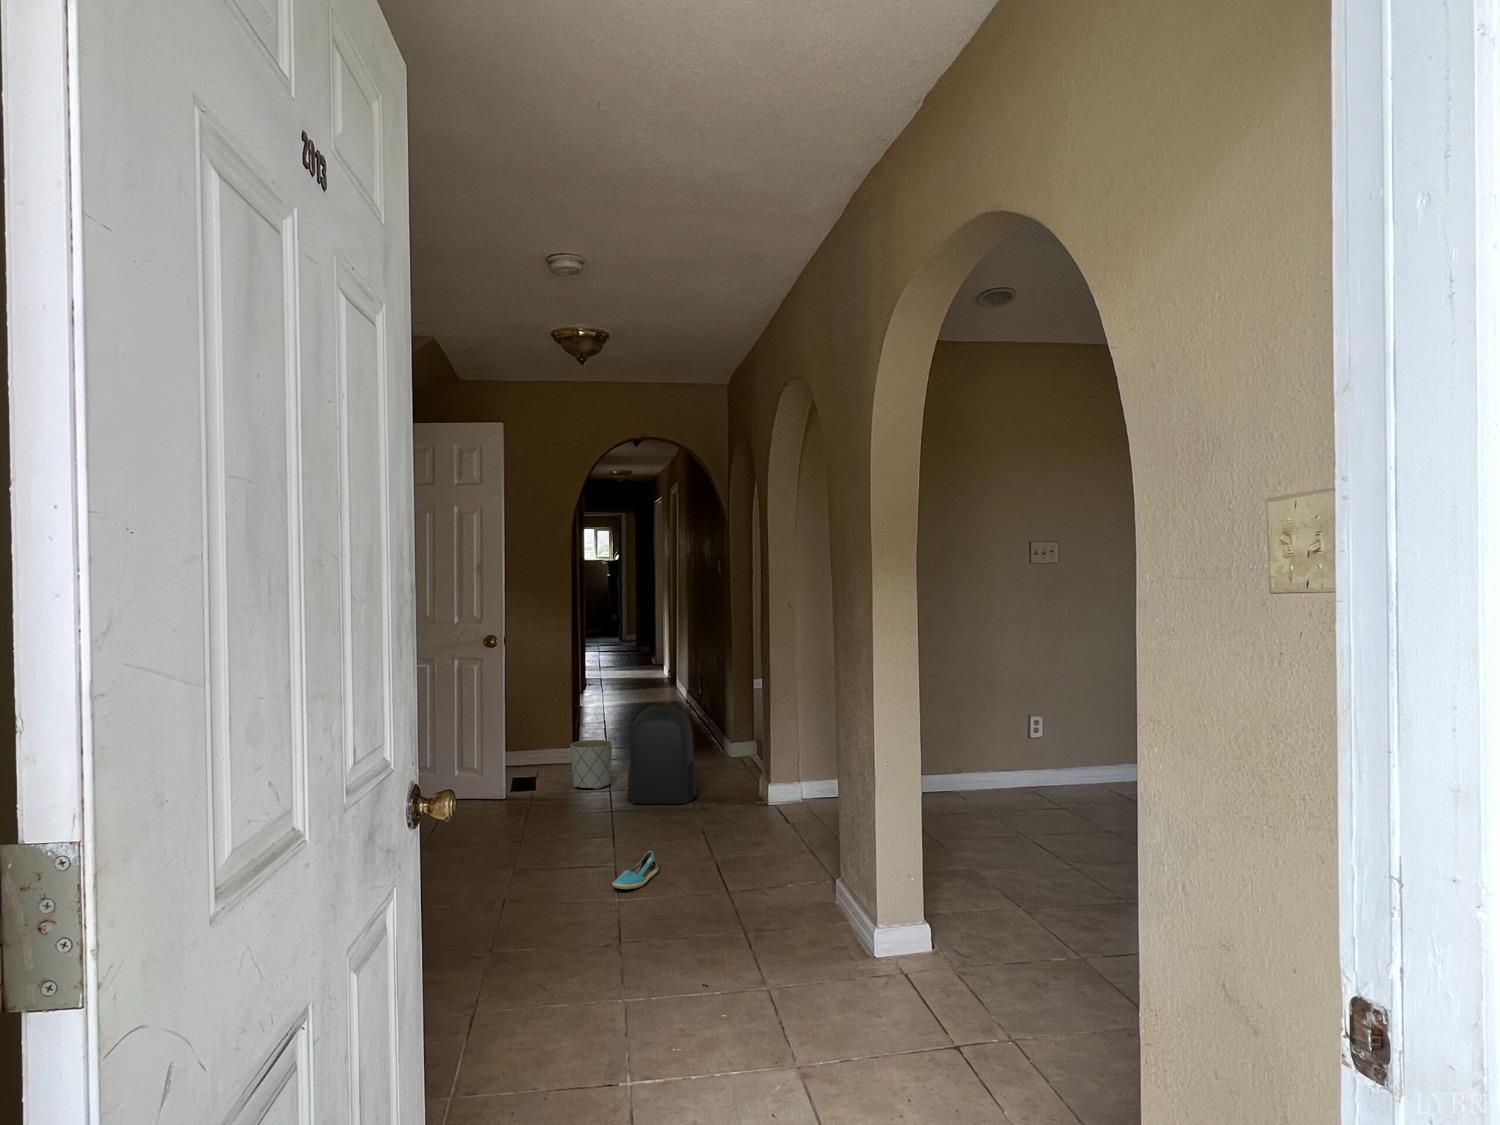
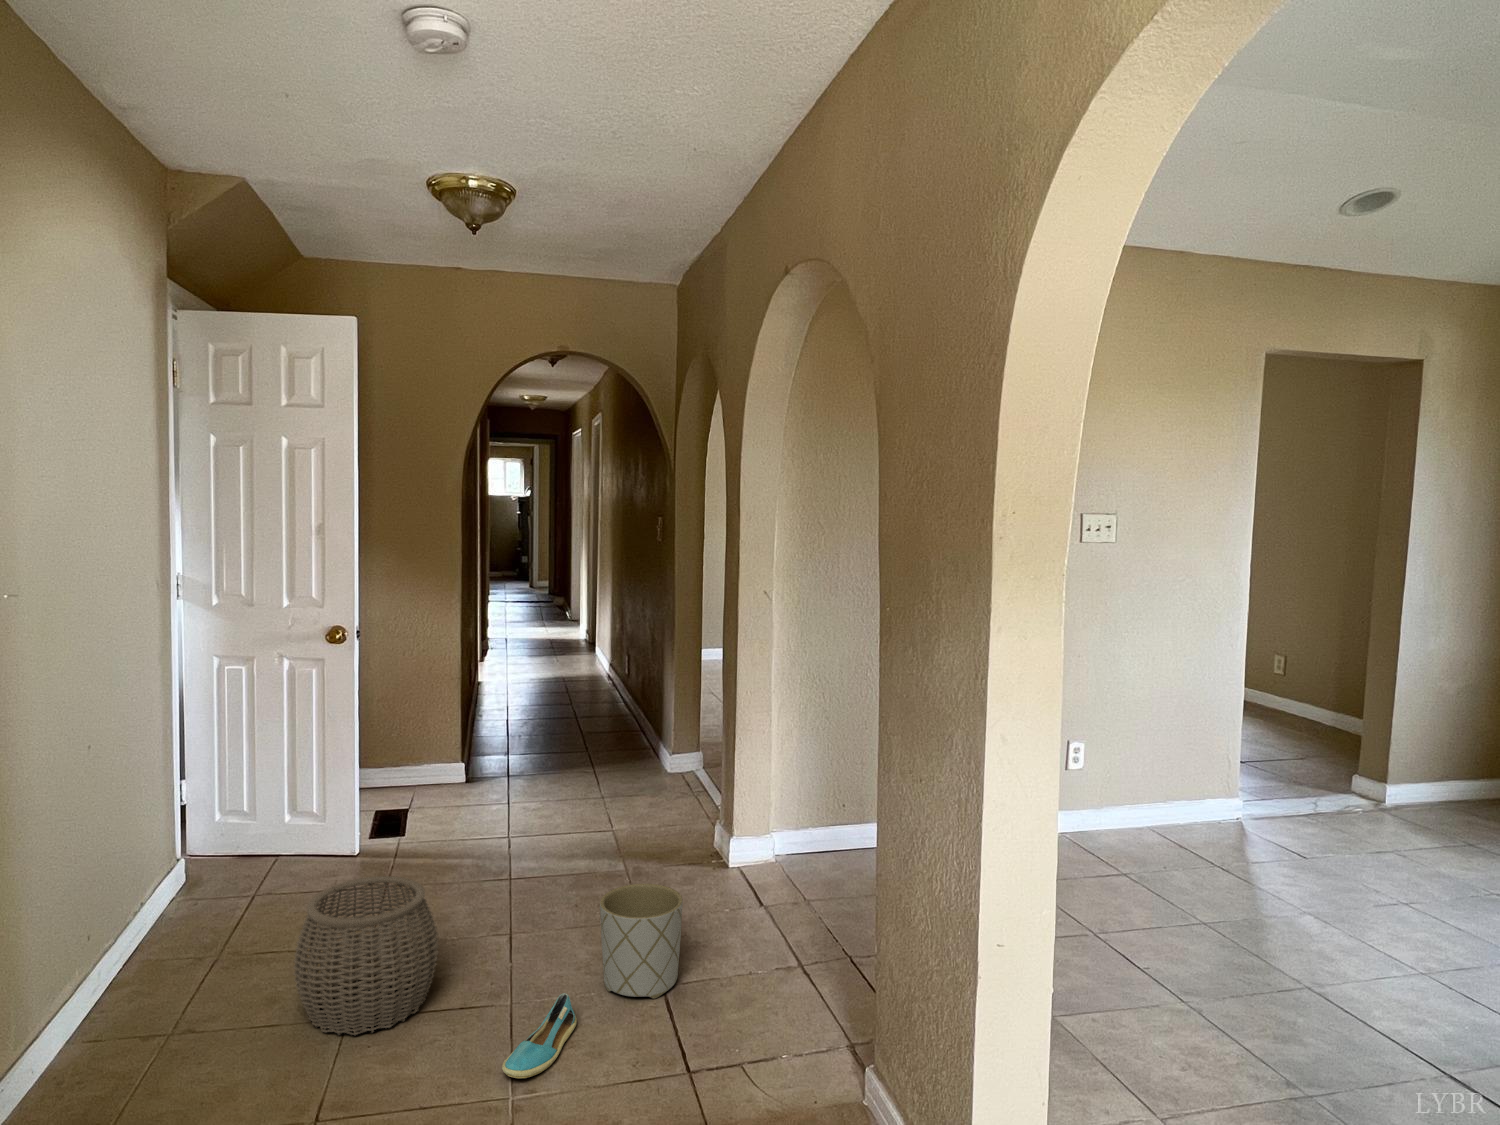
backpack: present [627,705,696,804] -> none [532,719,629,864]
planter: present [570,740,612,790] -> present [600,884,683,999]
woven basket: none [481,784,570,875] -> present [293,876,439,1036]

